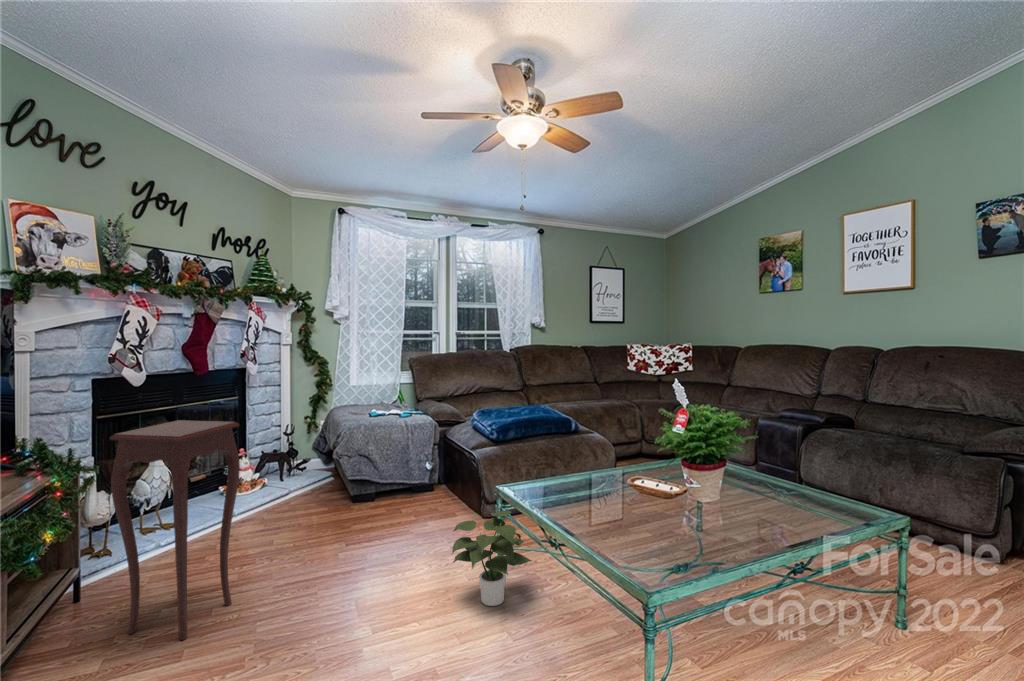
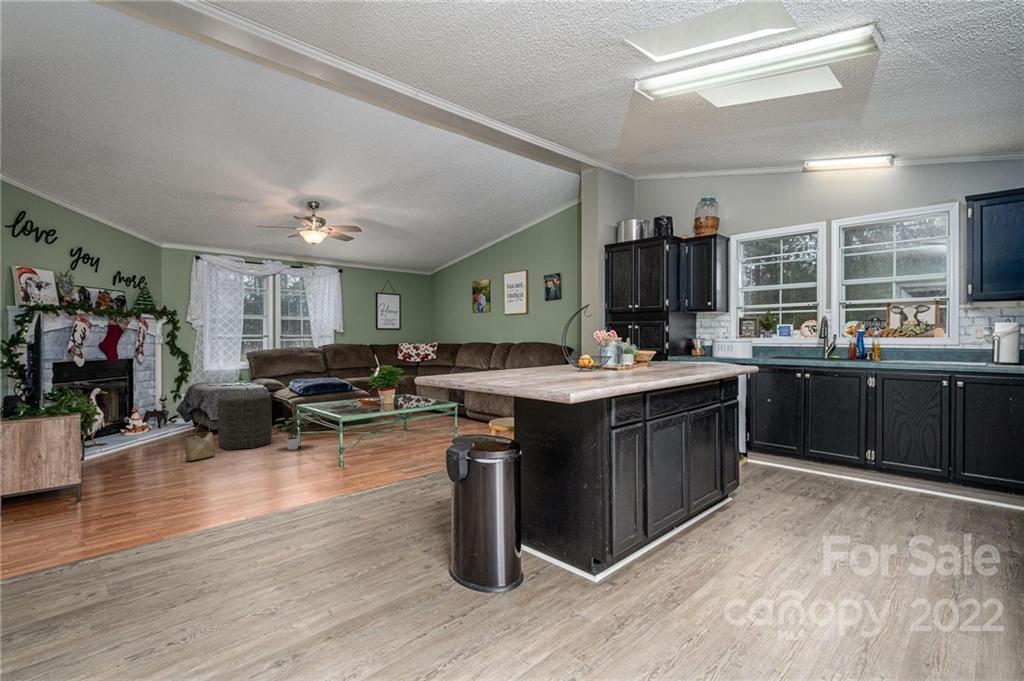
side table: present [110,420,240,640] -> none [112,376,168,466]
ottoman: none [345,449,447,583] -> present [218,394,272,450]
woven basket: none [257,529,327,638] -> present [185,421,215,461]

